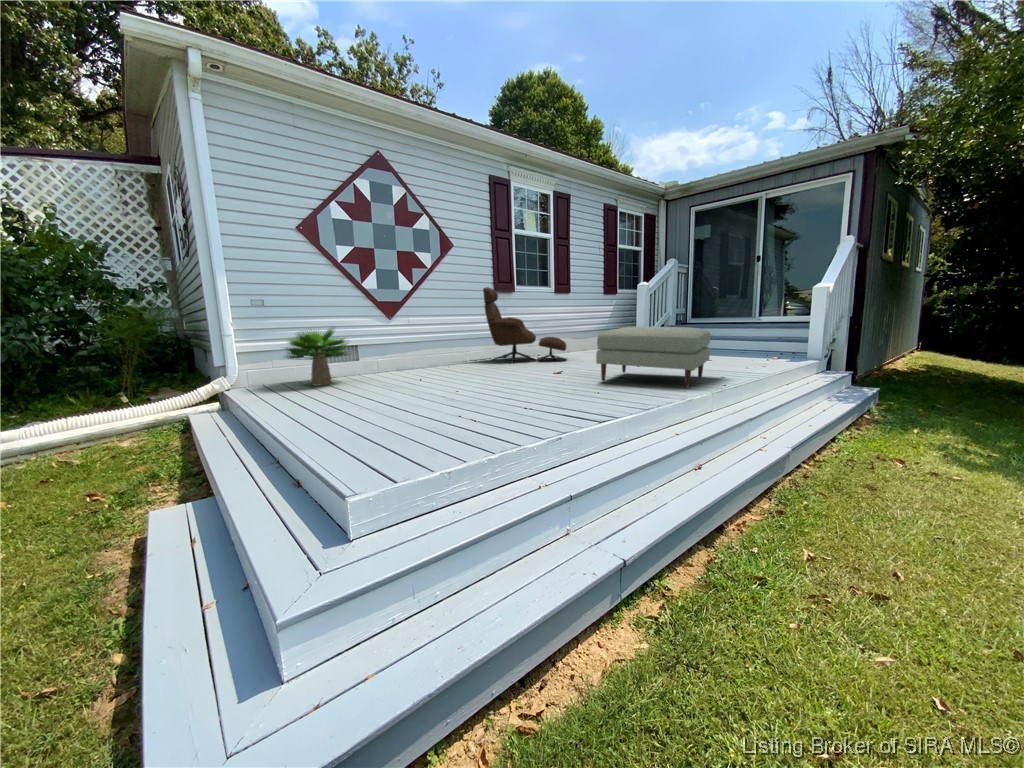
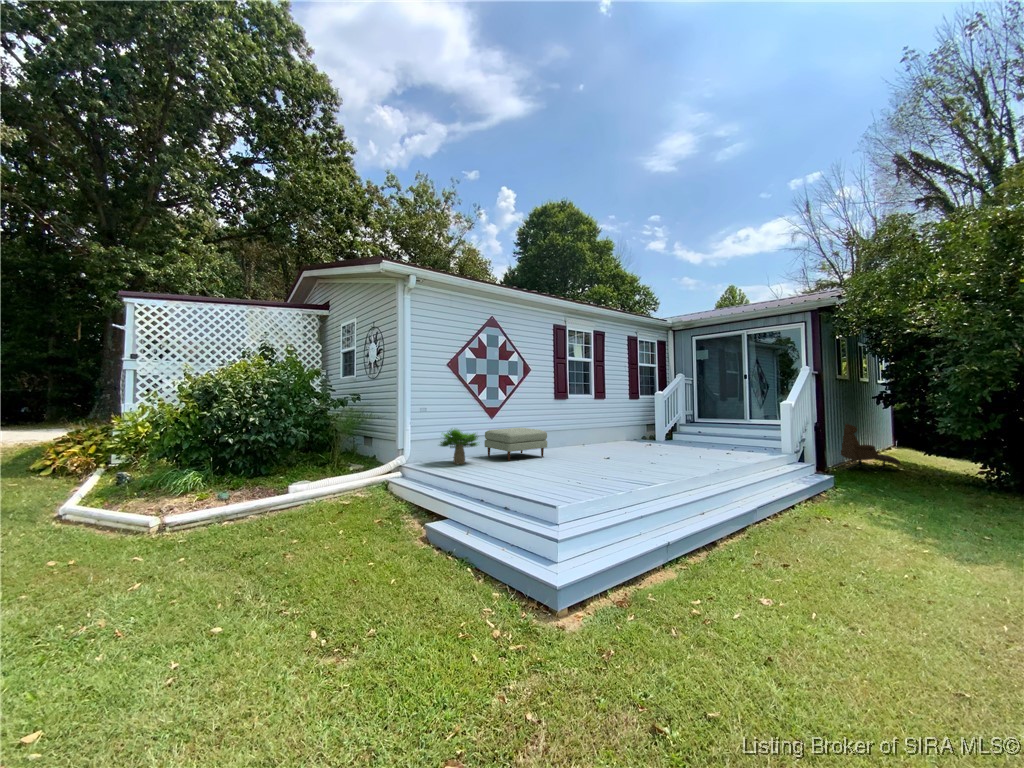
lounge chair: present [483,287,566,364] -> present [841,424,900,472]
ottoman: present [596,326,710,388] -> present [484,428,547,461]

